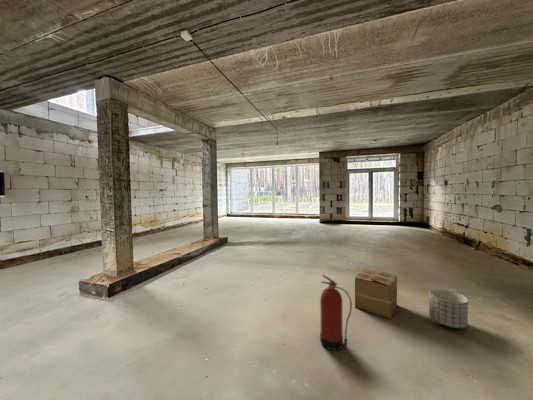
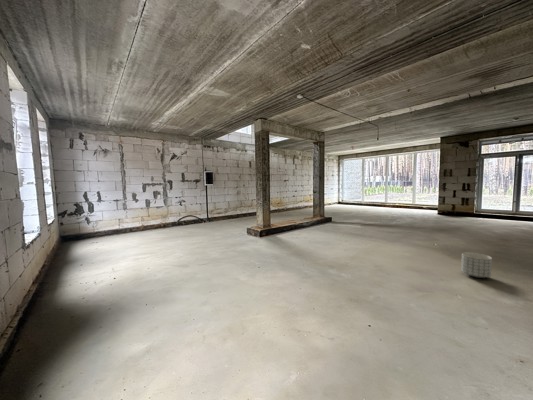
cardboard box: present [355,269,397,319] -> none [406,237,445,267]
fire extinguisher: present [320,275,352,350] -> none [367,228,384,269]

